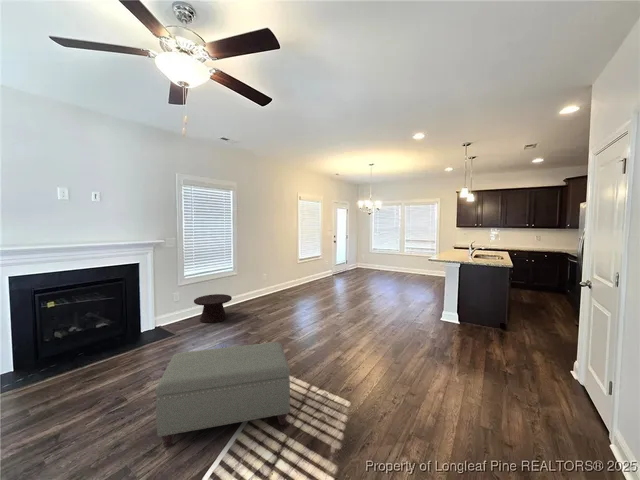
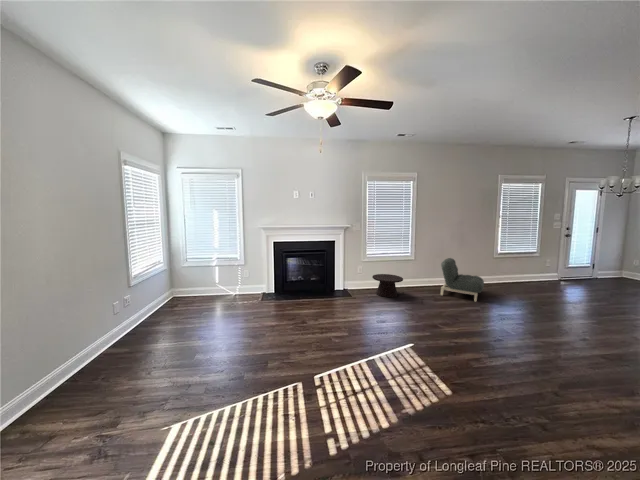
armchair: none [263,266,301,305] -> present [441,258,484,301]
ottoman: present [155,342,290,447] -> none [305,301,402,378]

